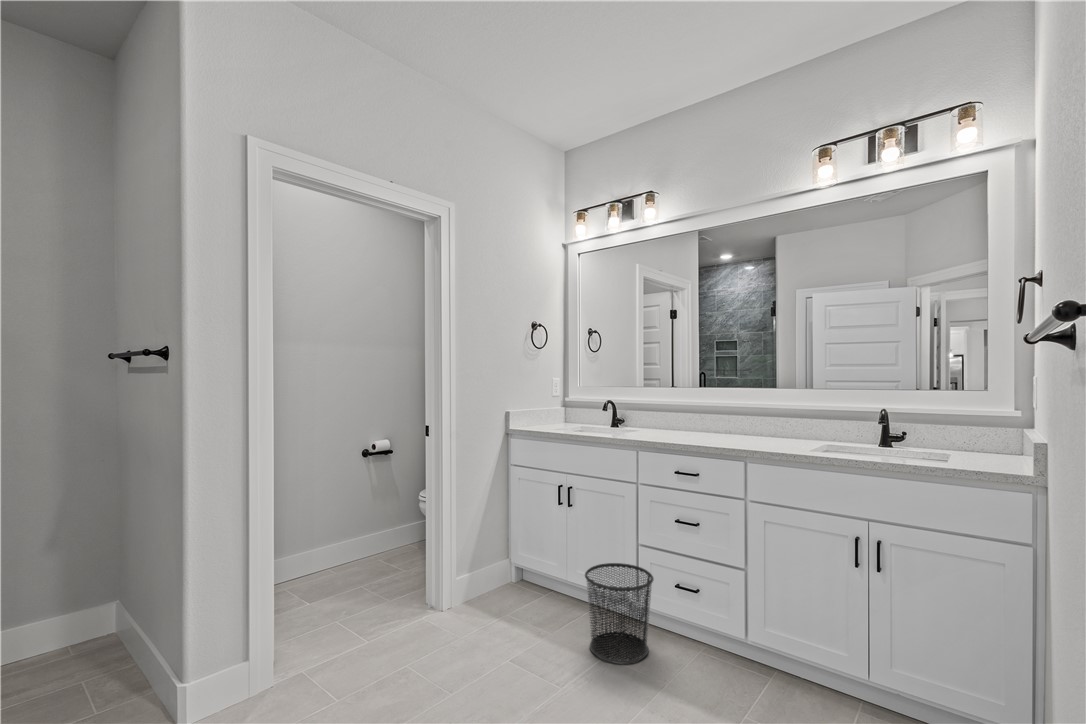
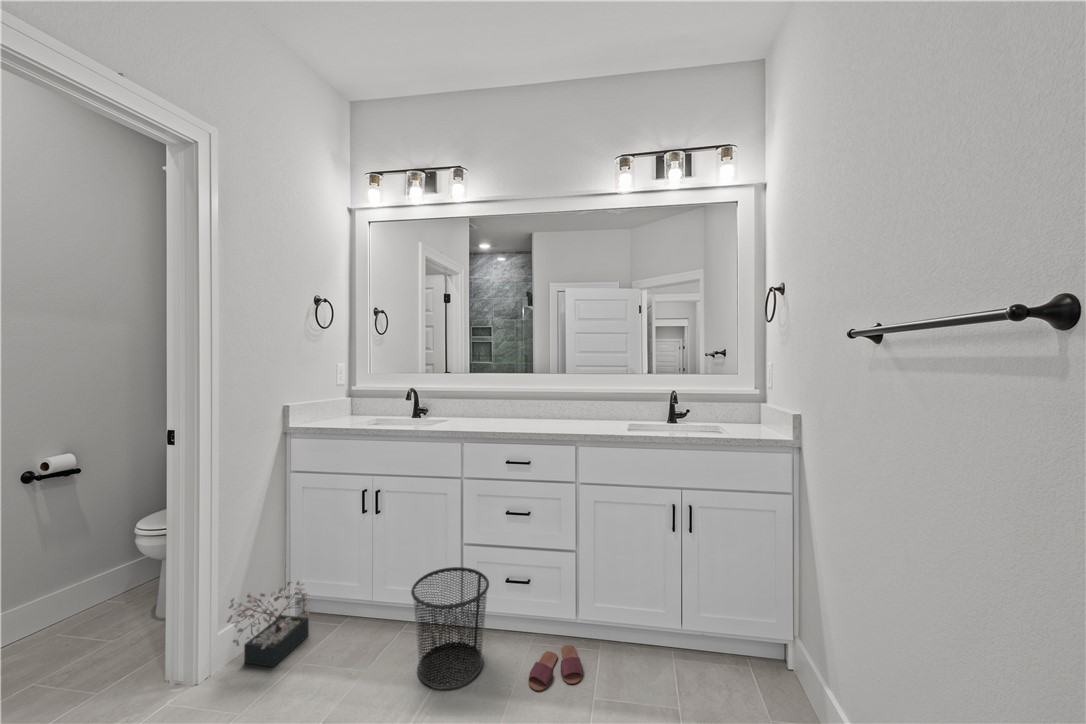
decorative plant: none [463,552,520,612] -> present [227,581,309,667]
slippers: none [682,664,742,695] -> present [529,645,583,691]

